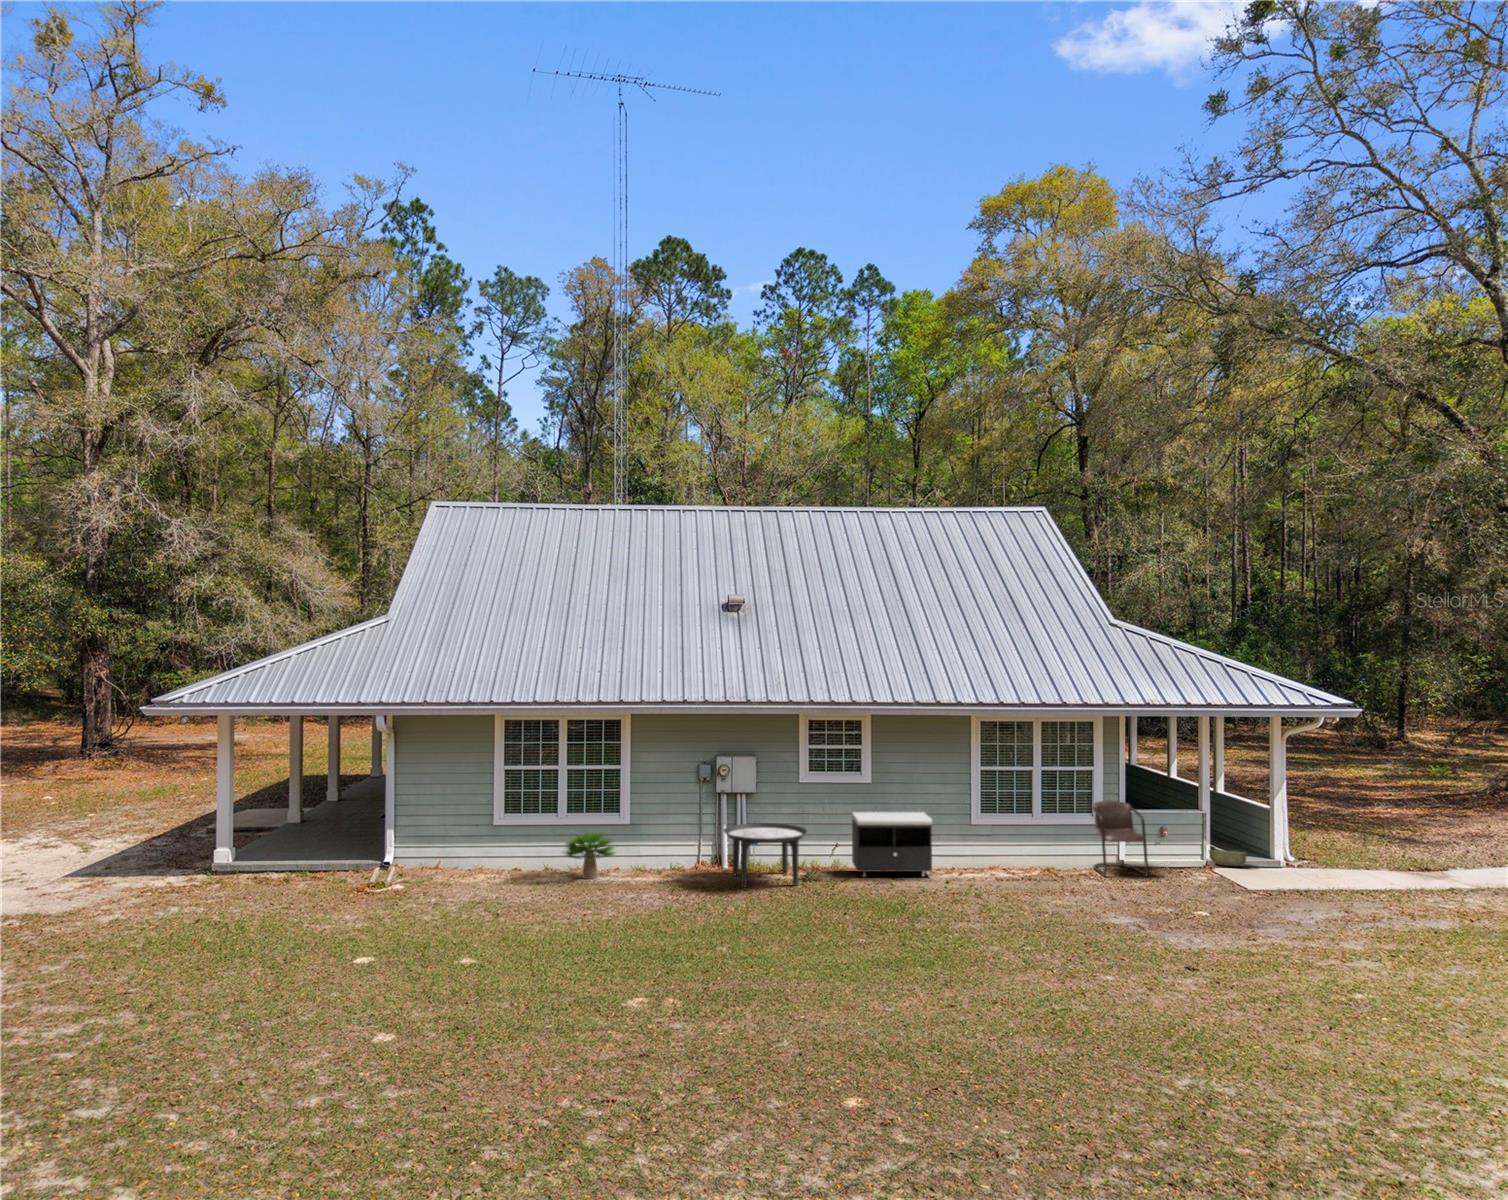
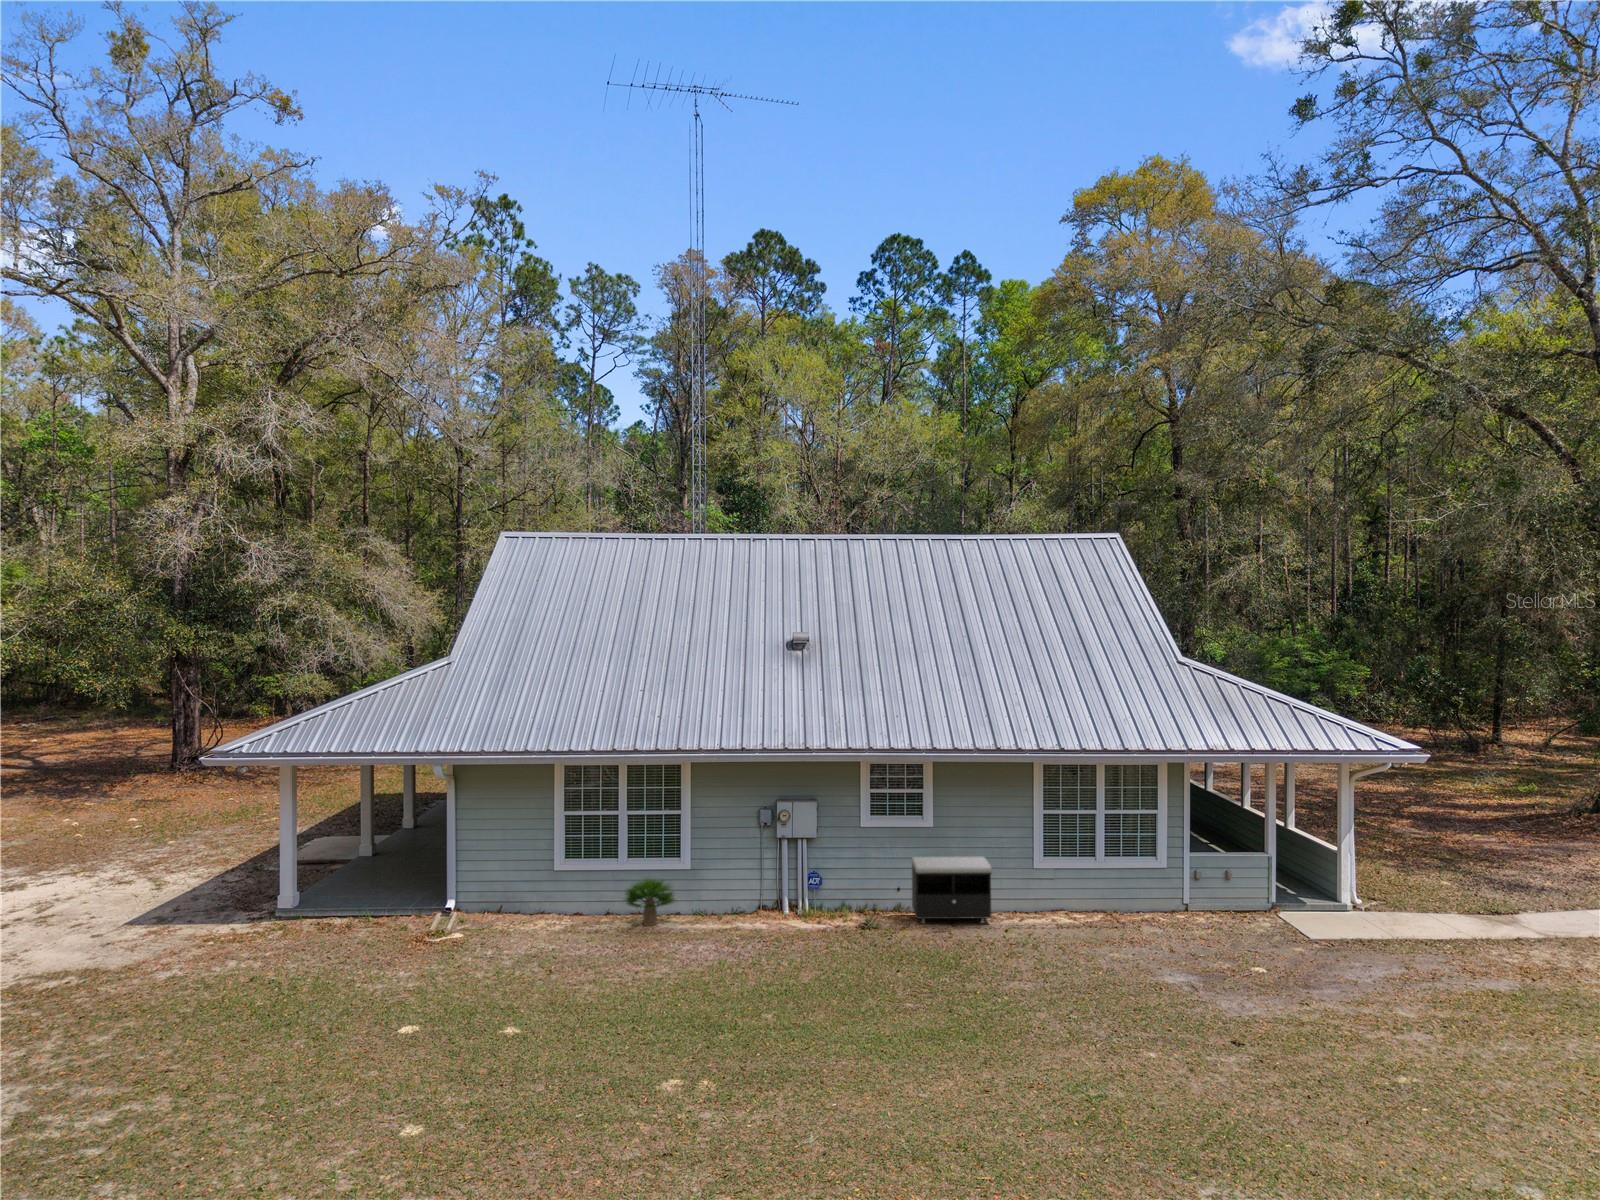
chair: present [1092,800,1148,877] -> none [1155,844,1210,924]
round table: present [724,823,807,887] -> none [782,868,866,938]
woven basket: present [1209,850,1247,866] -> none [1274,892,1313,911]

